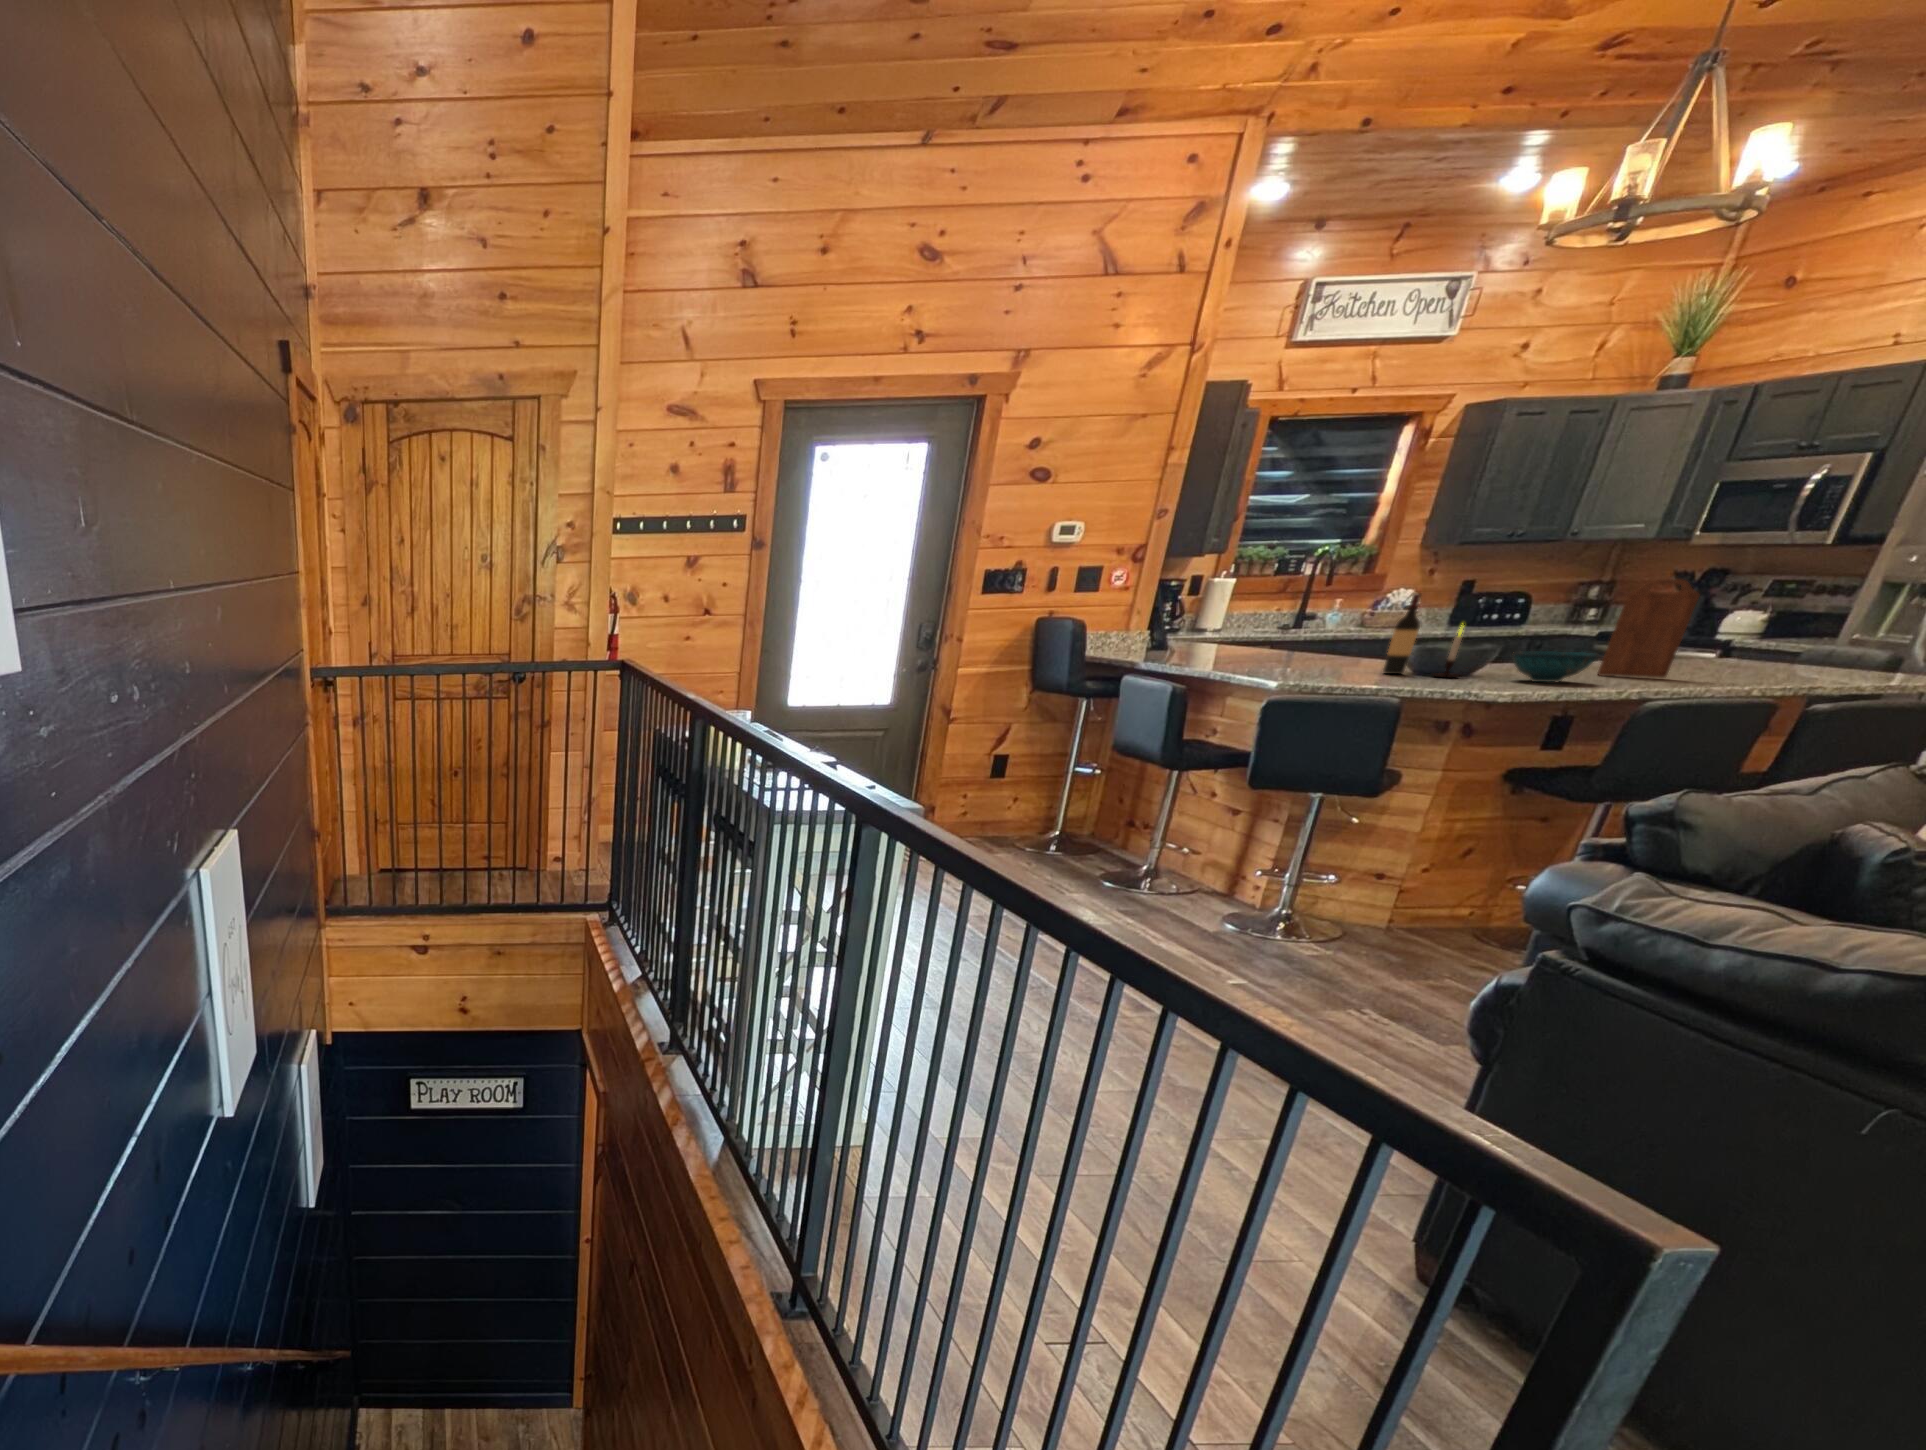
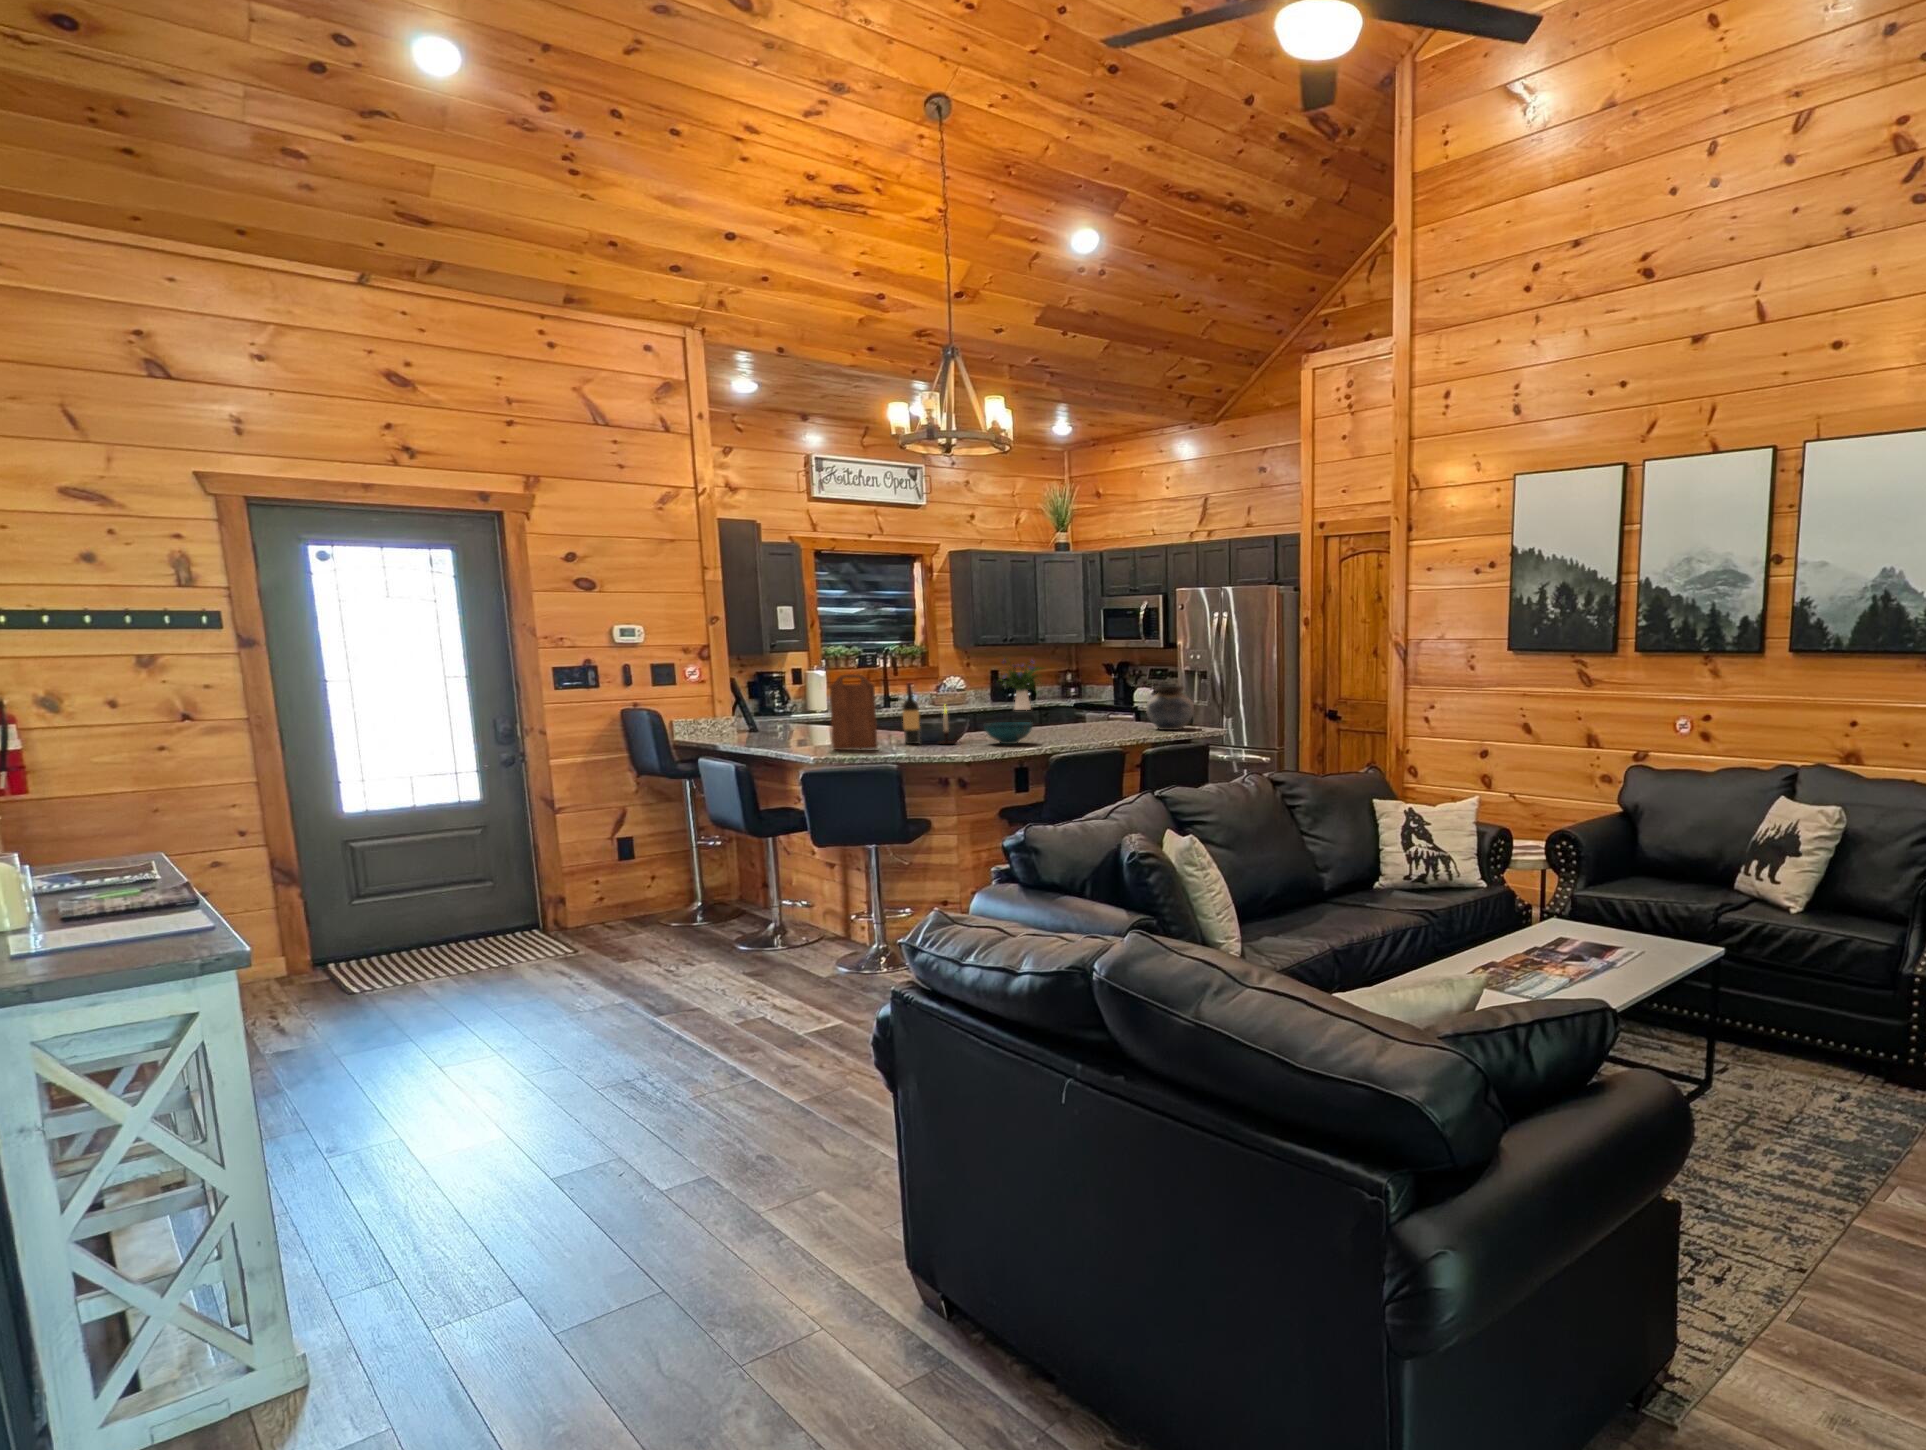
flower arrangement: none [1481,557,1580,638] -> present [997,658,1043,710]
cutting board: present [1598,579,1699,678] -> present [830,674,878,750]
vase: none [1789,606,1899,677] -> present [1146,686,1194,730]

